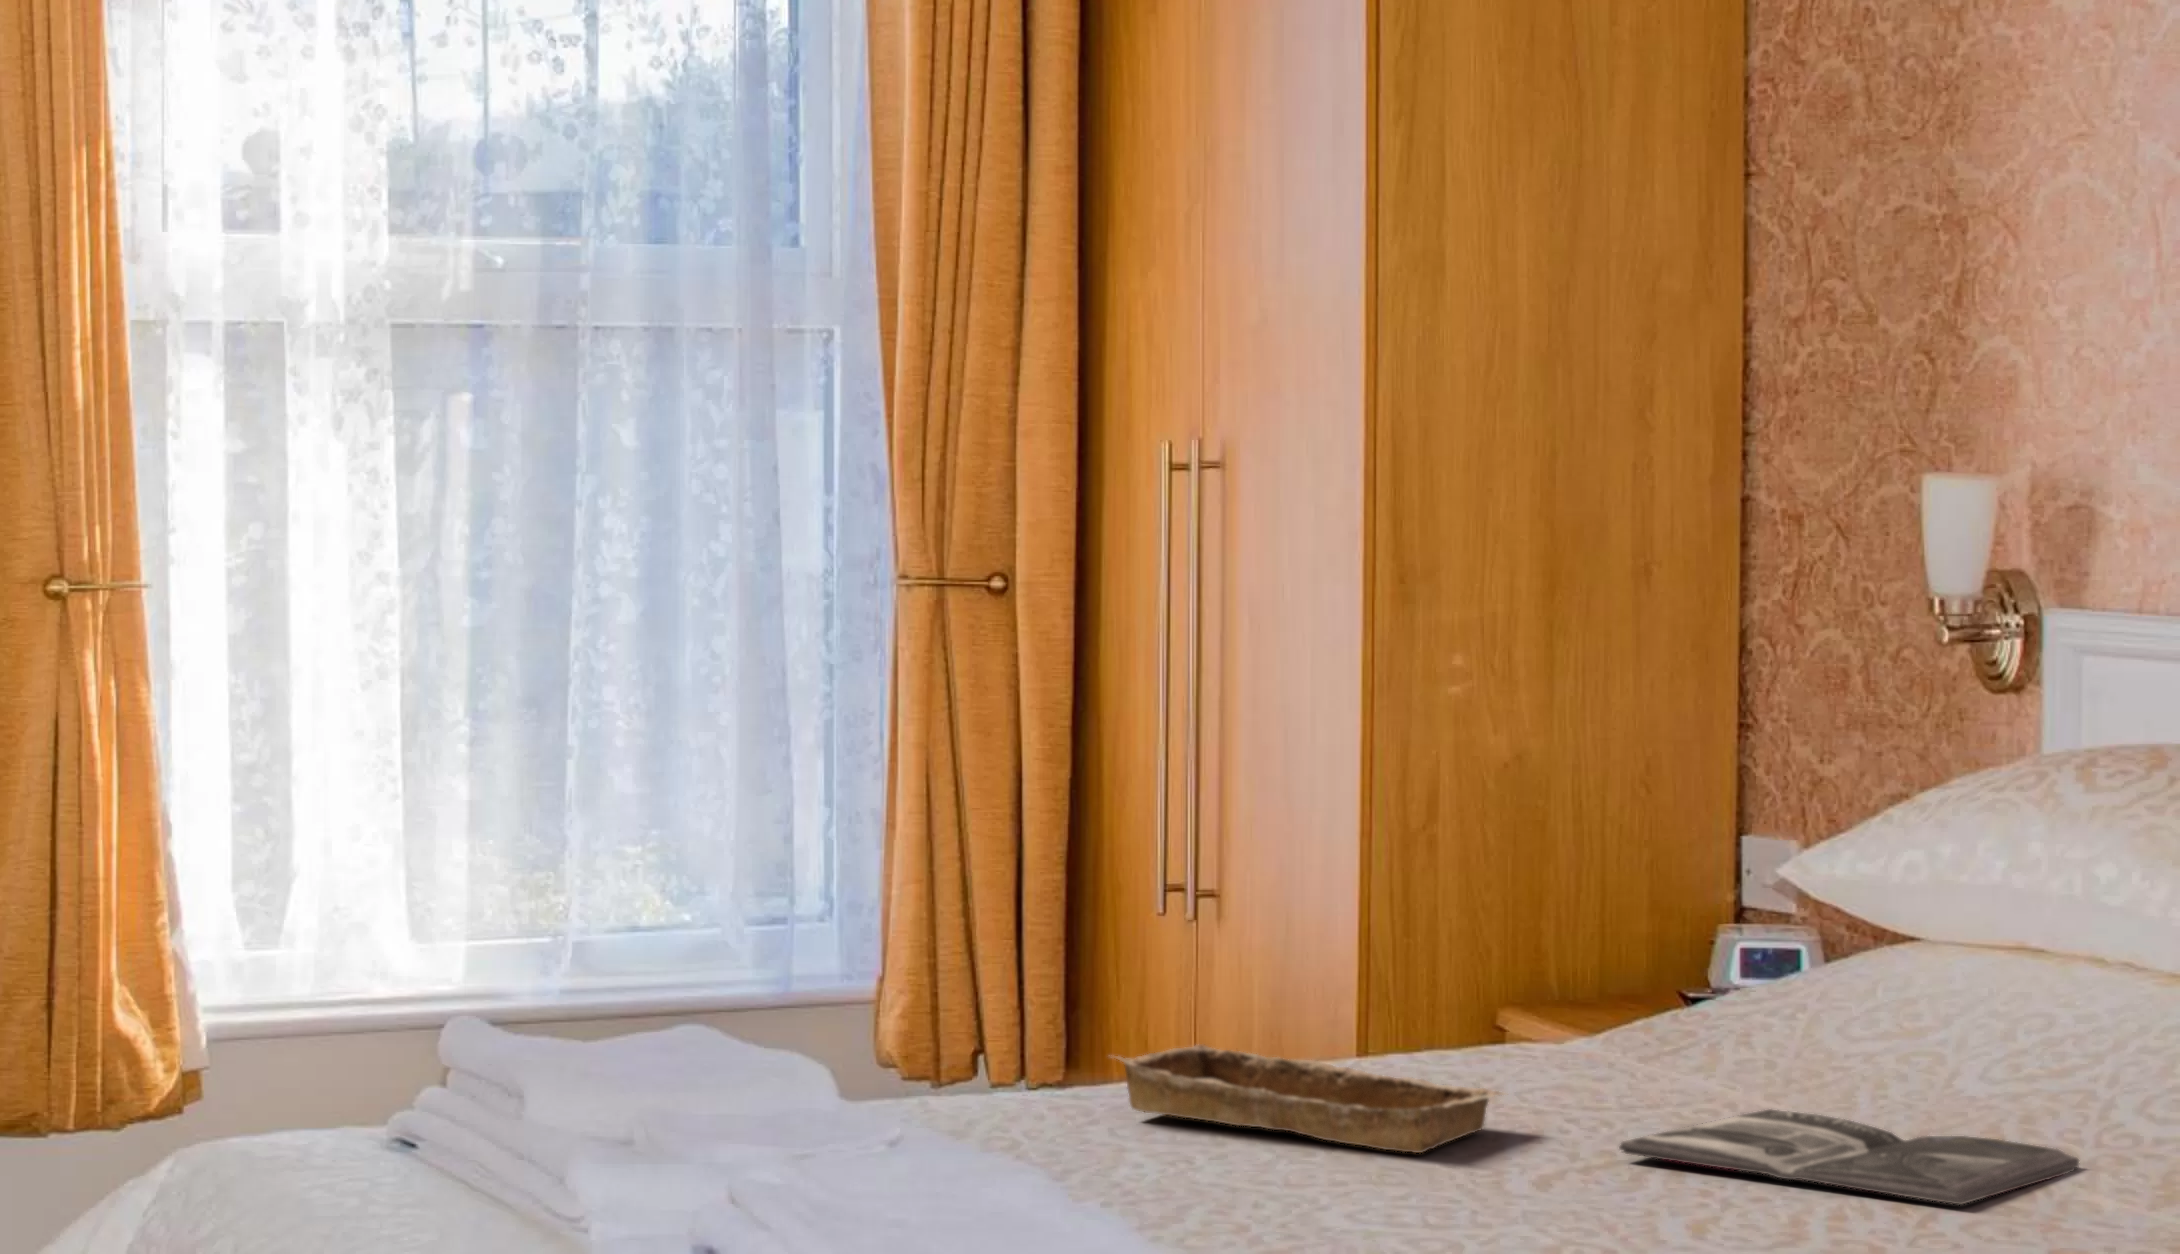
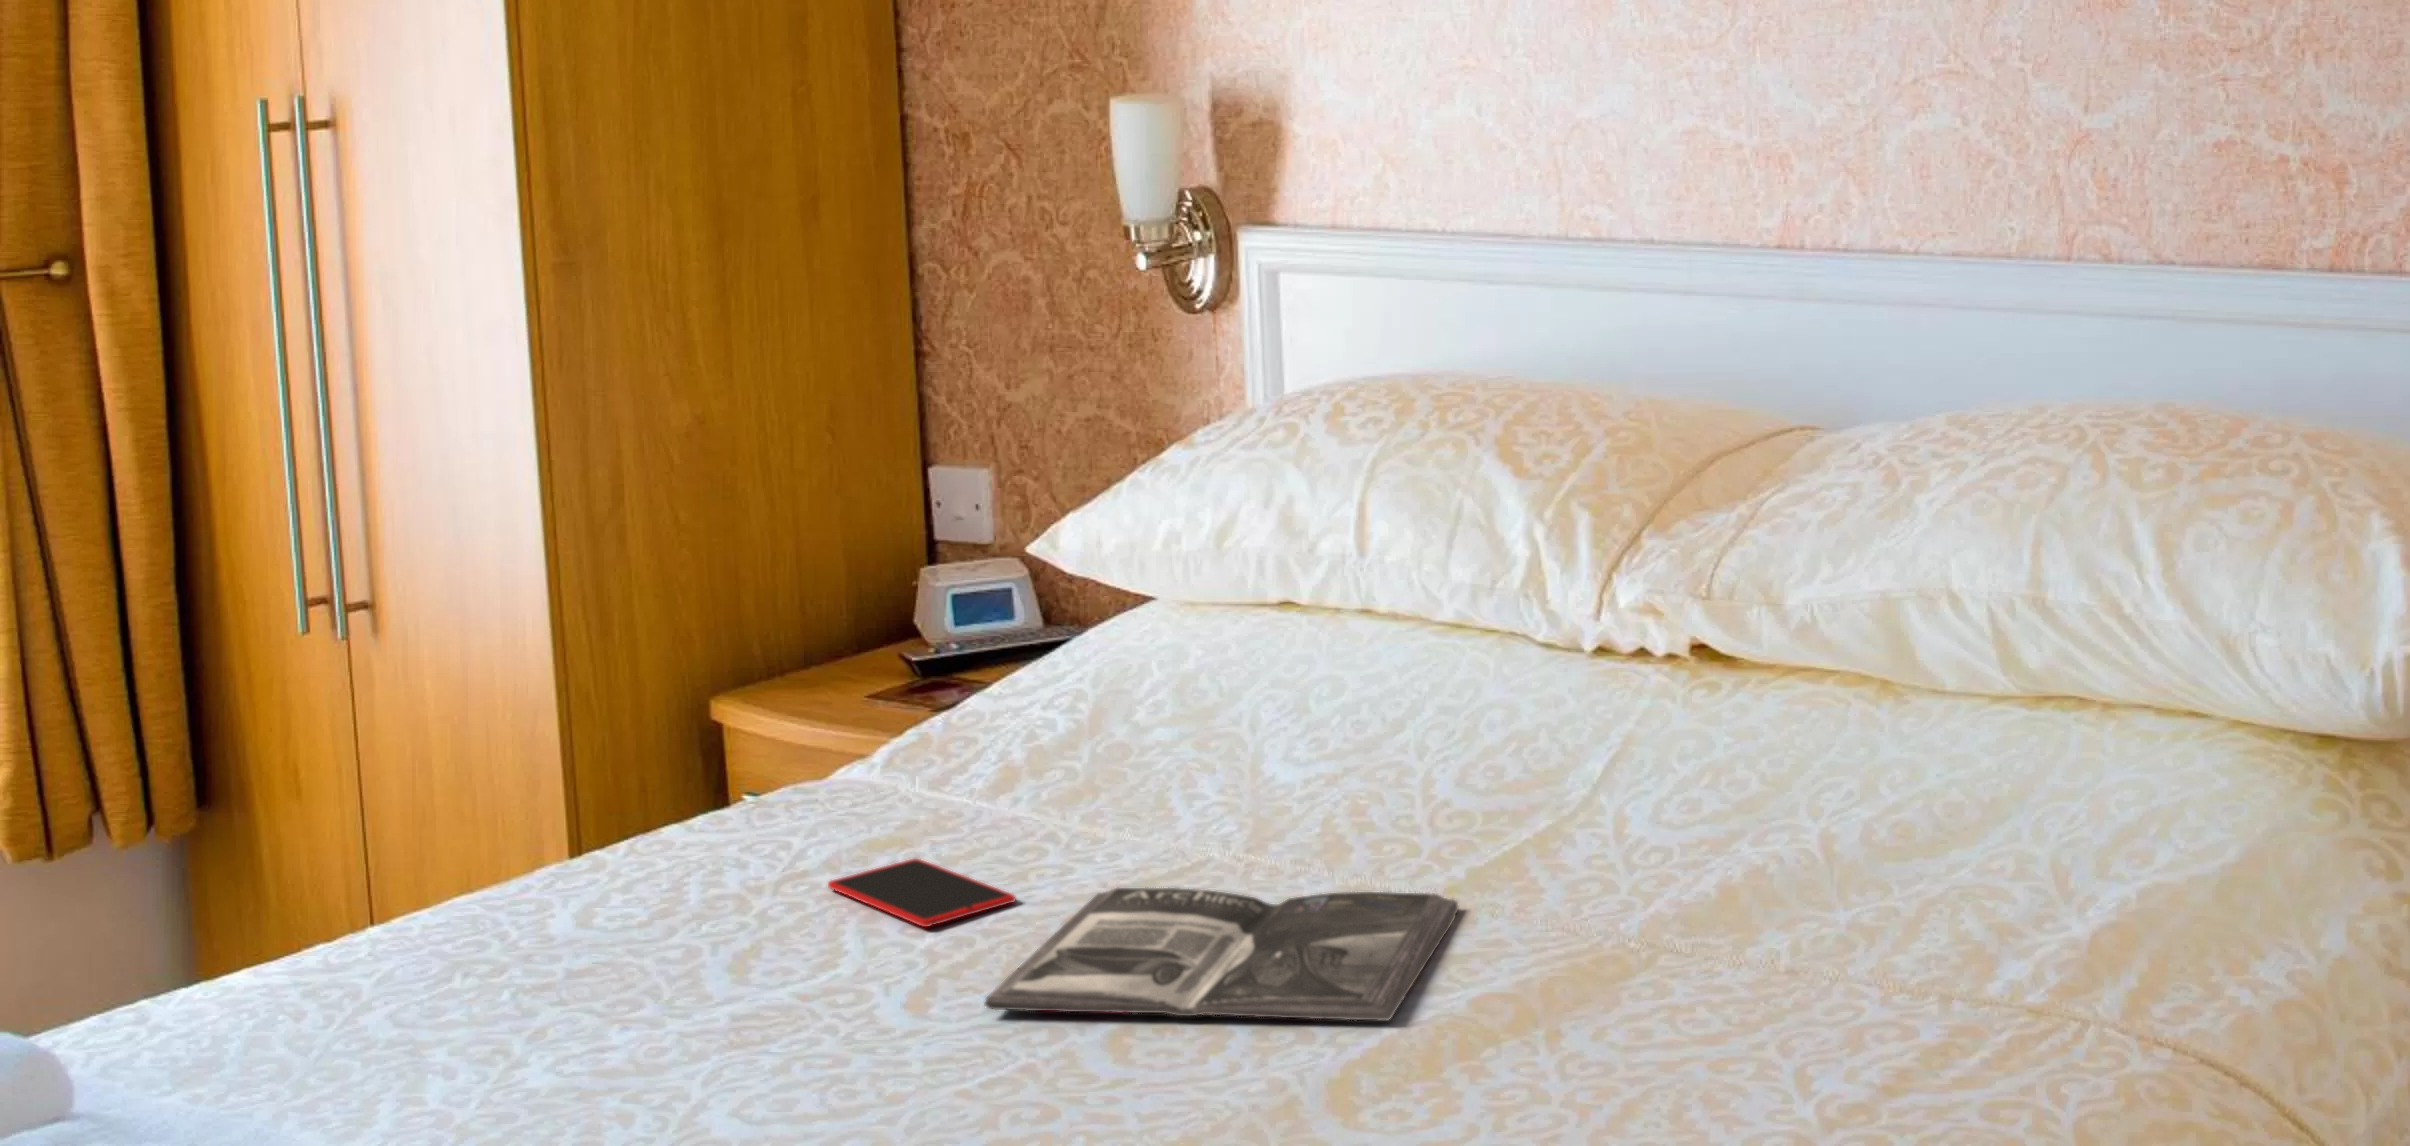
tray: present [1116,1044,1505,1153] -> none [304,932,839,1067]
smartphone: none [1528,1081,1682,1113] -> present [828,859,1015,927]

